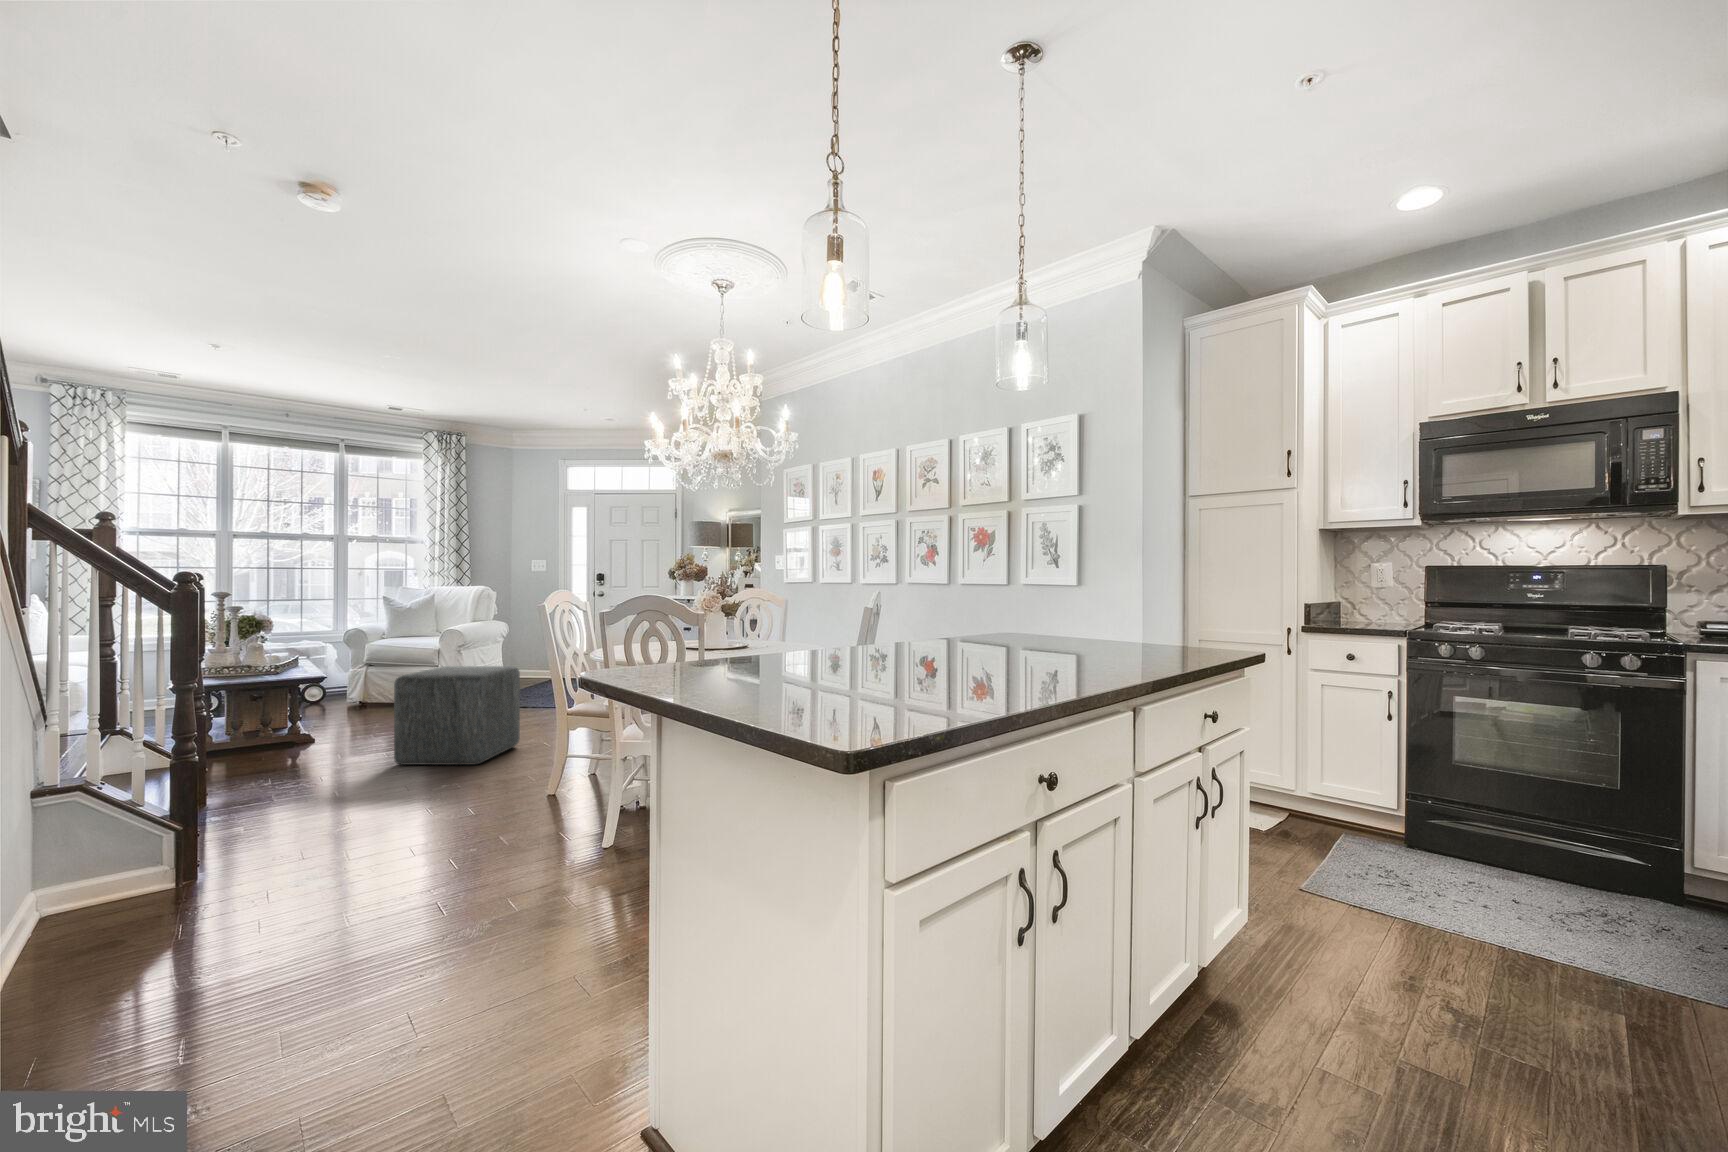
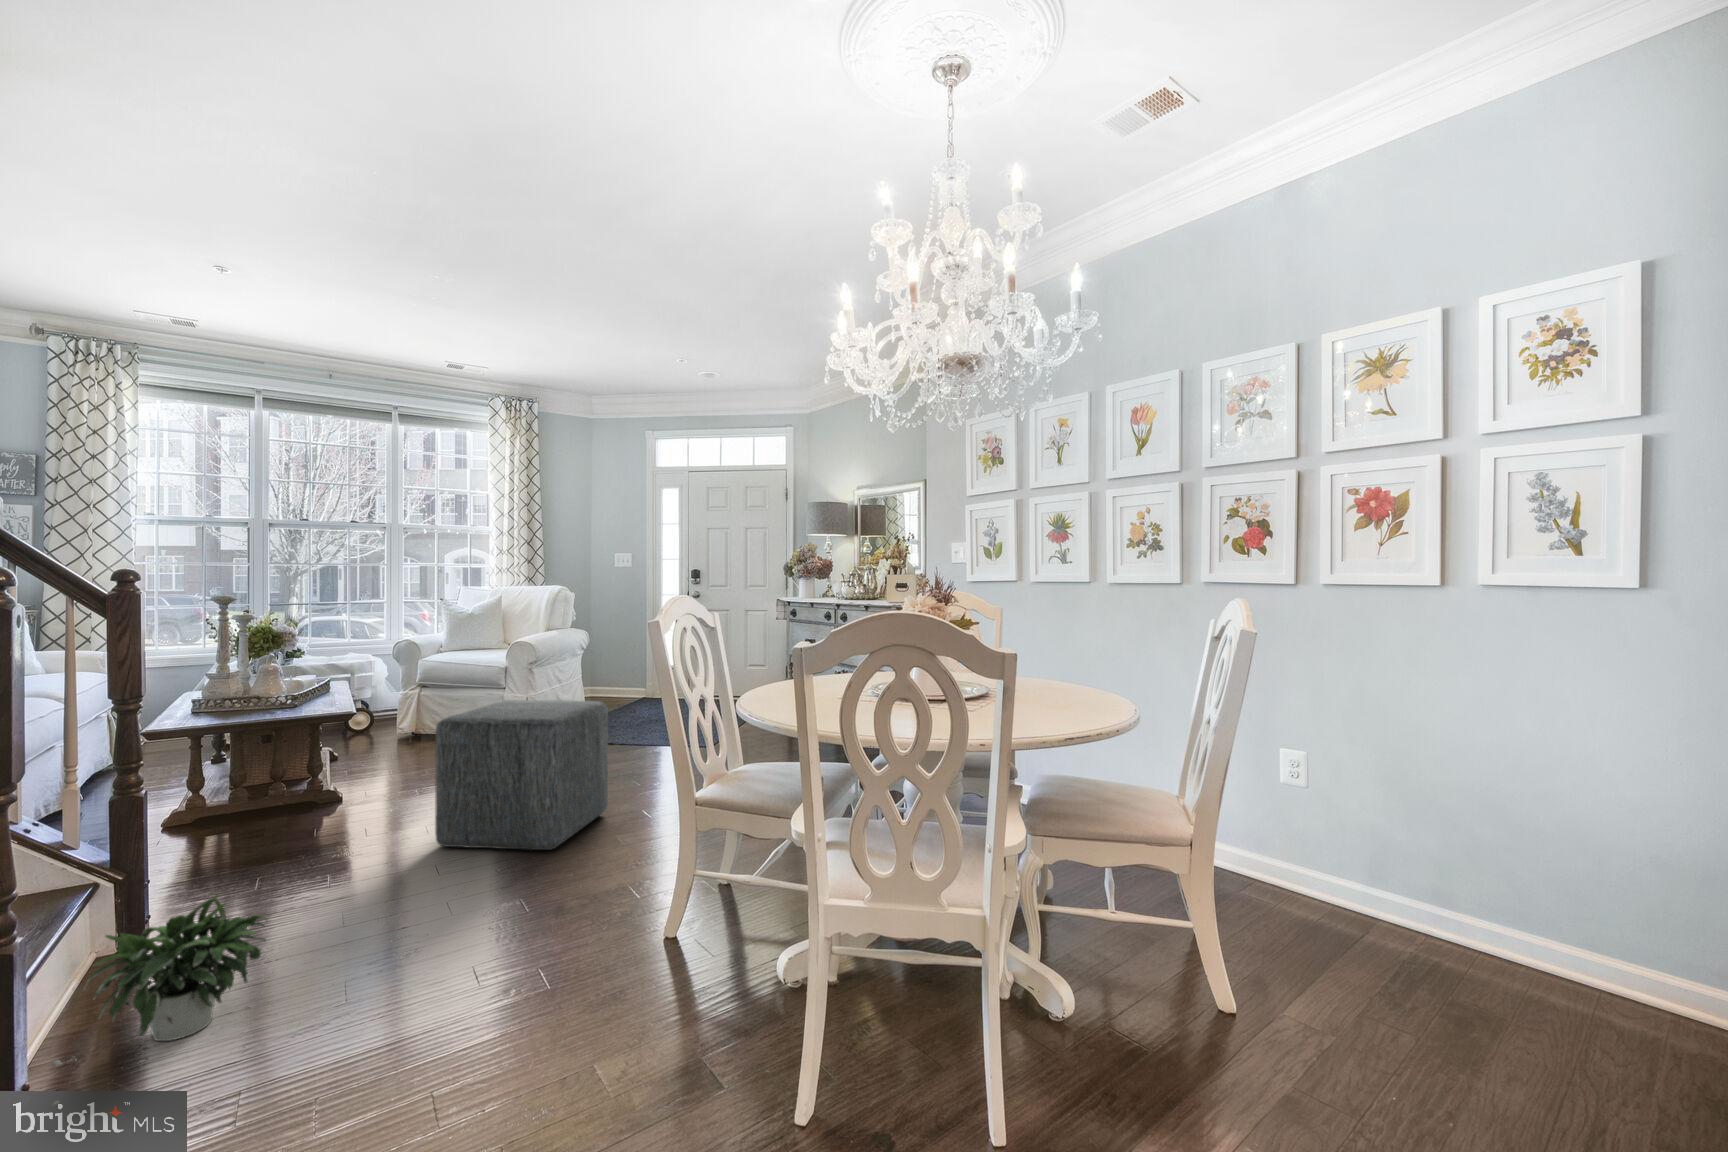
potted plant: none [184,763,304,865] -> present [52,893,268,1105]

